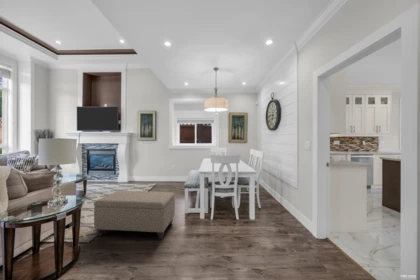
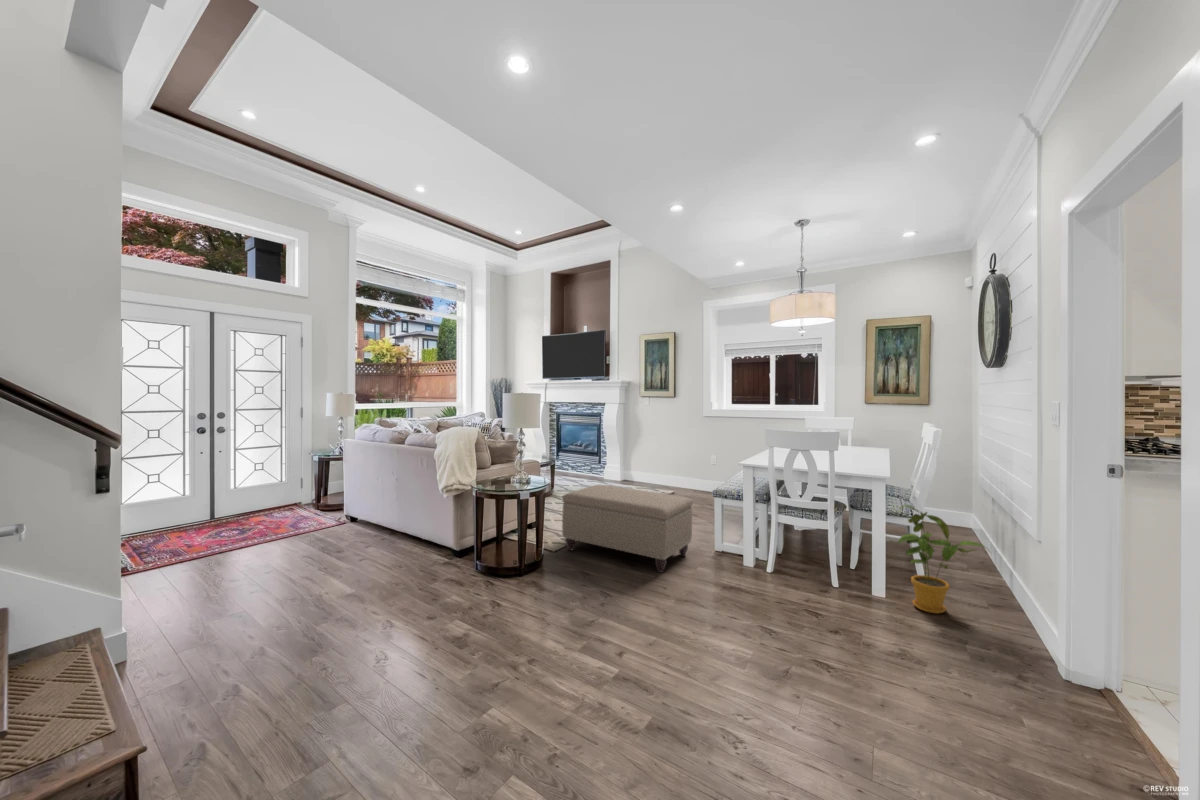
house plant: none [269,185,305,232] -> present [898,505,985,614]

